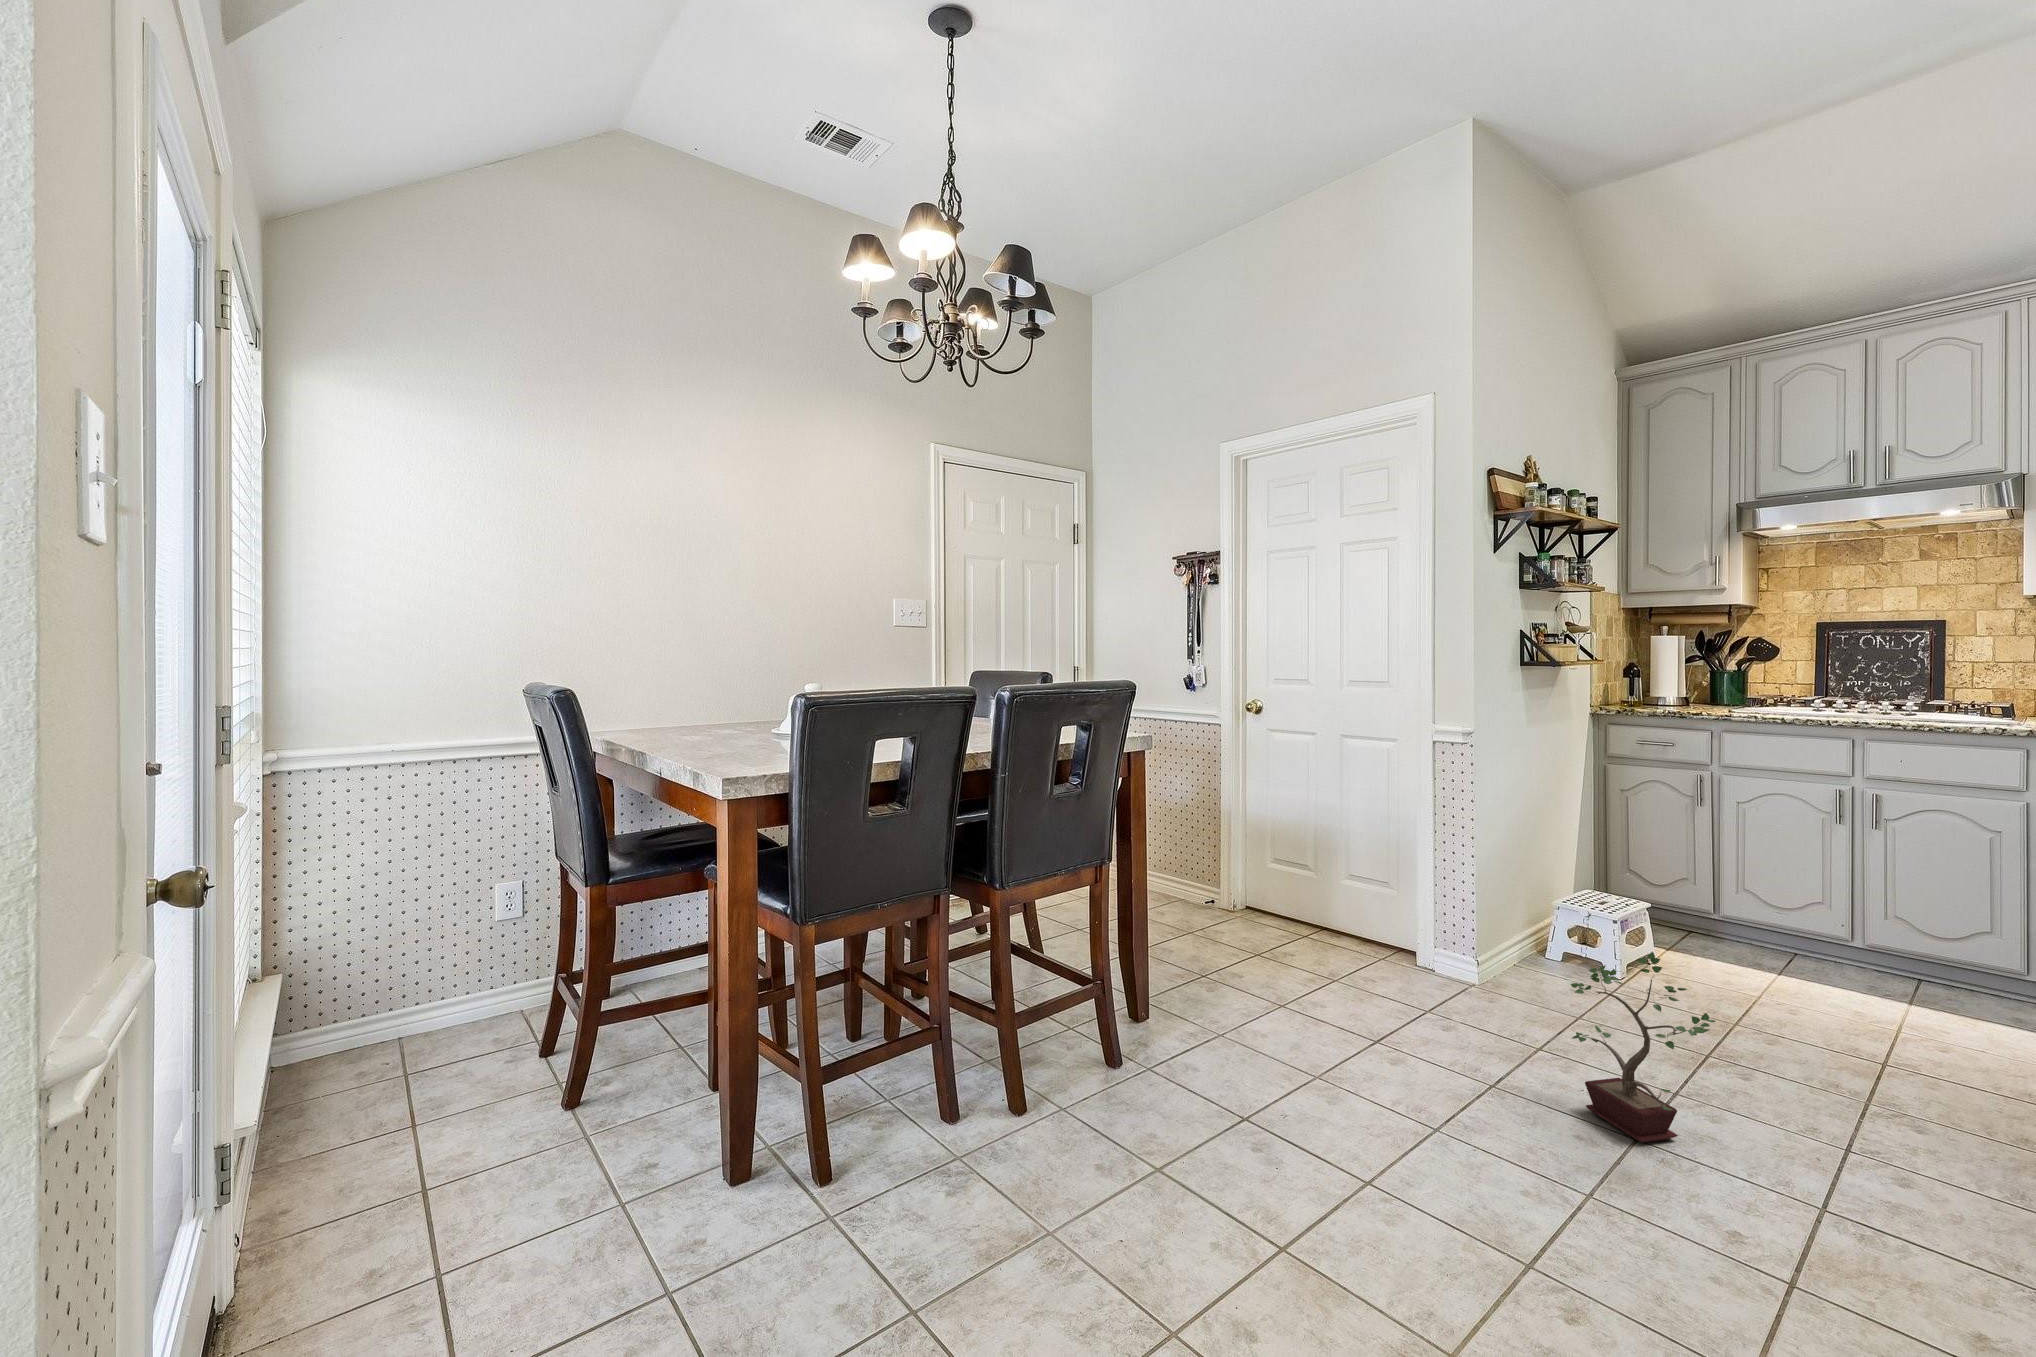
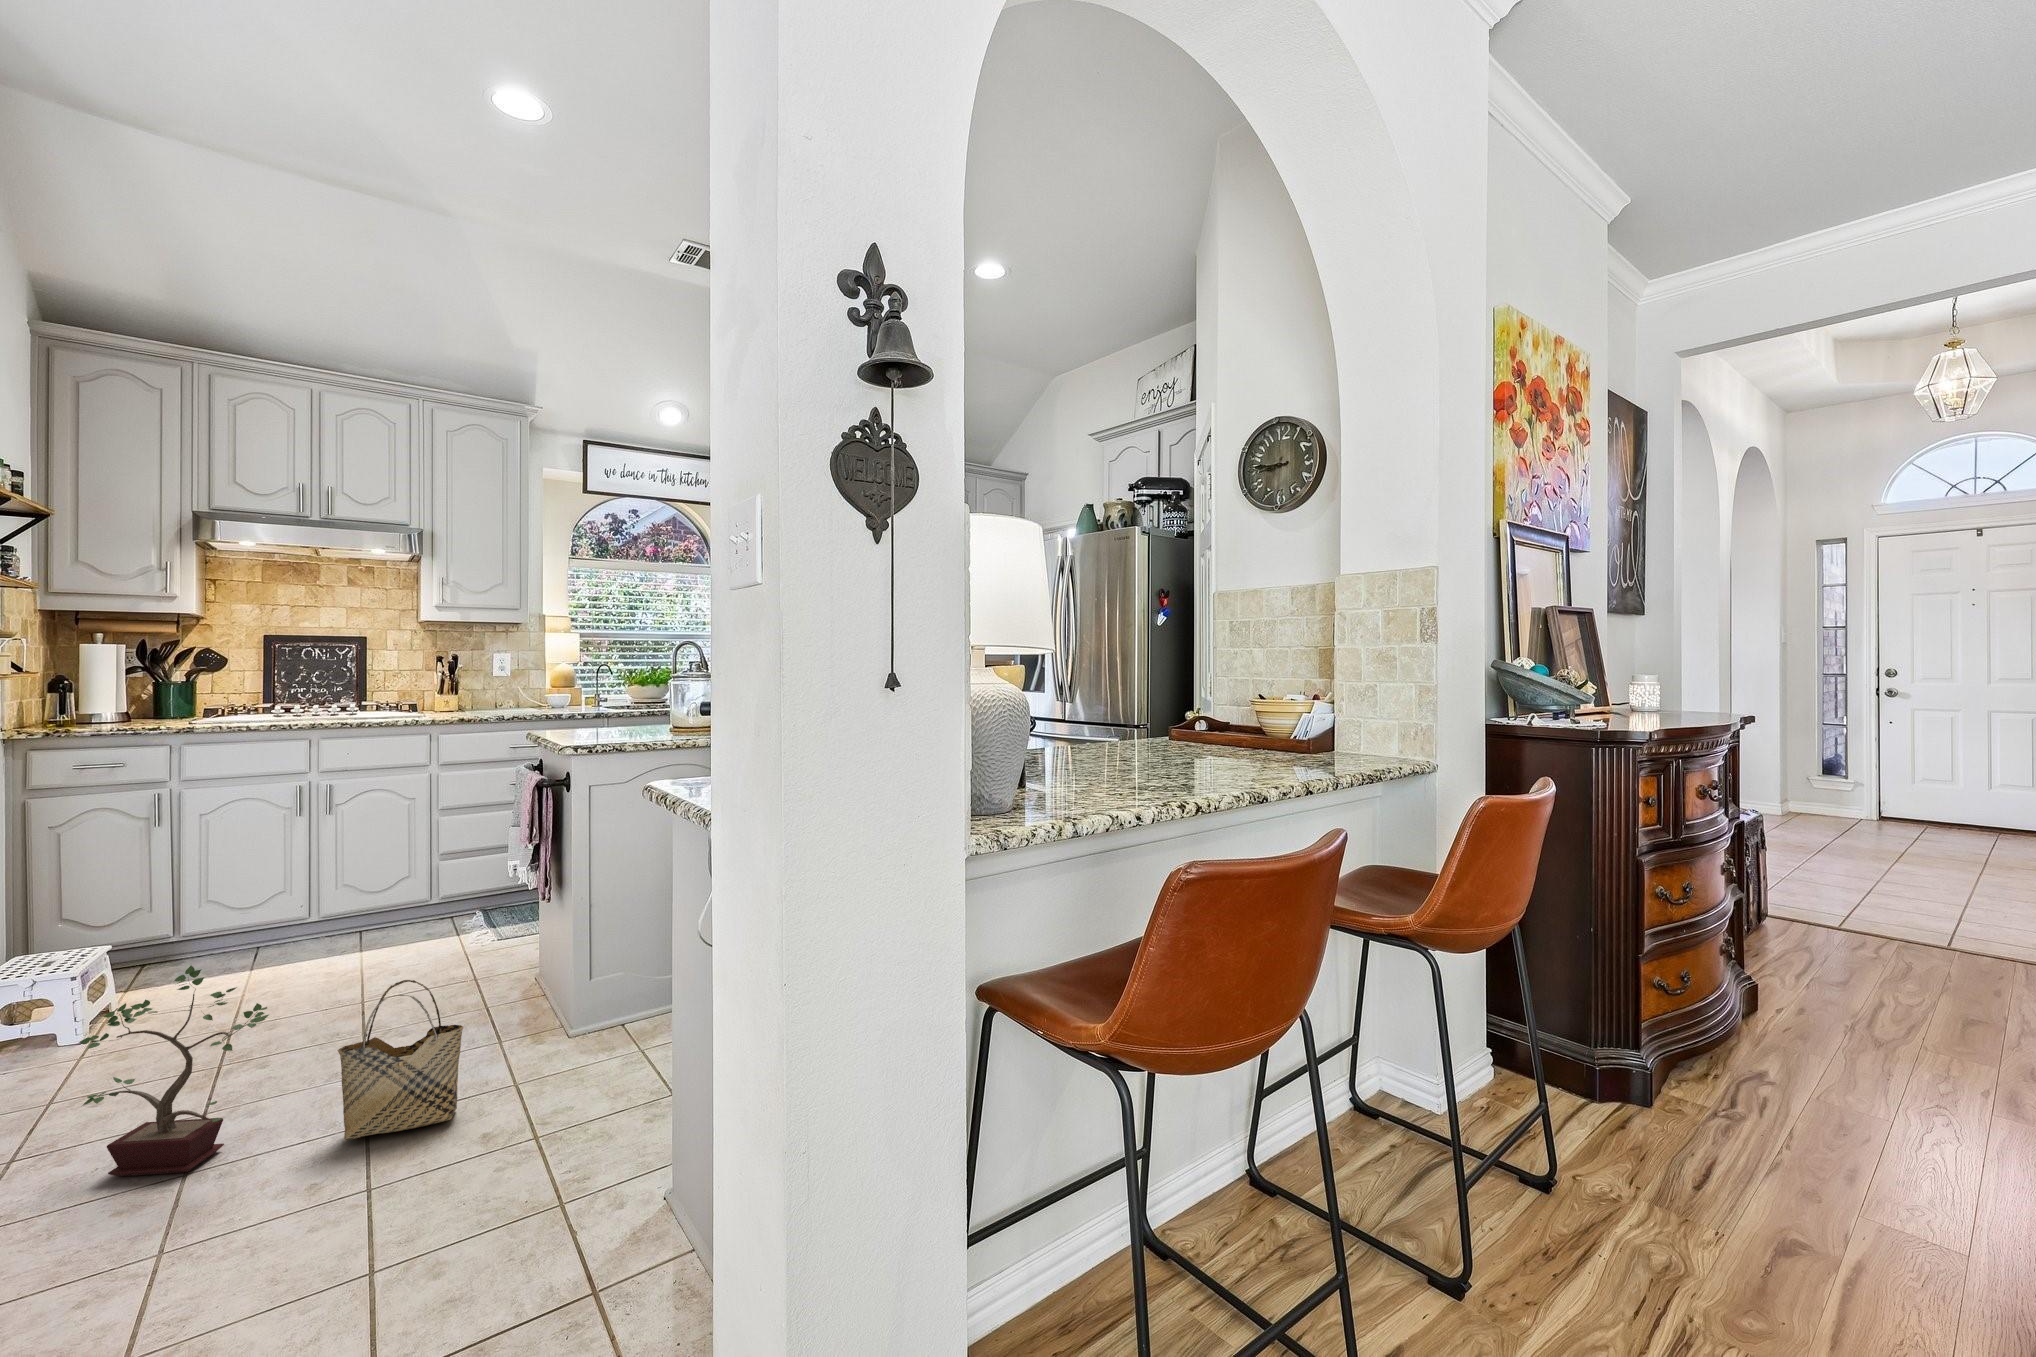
woven basket: none [1785,1057,1961,1266] -> present [337,980,463,1140]

